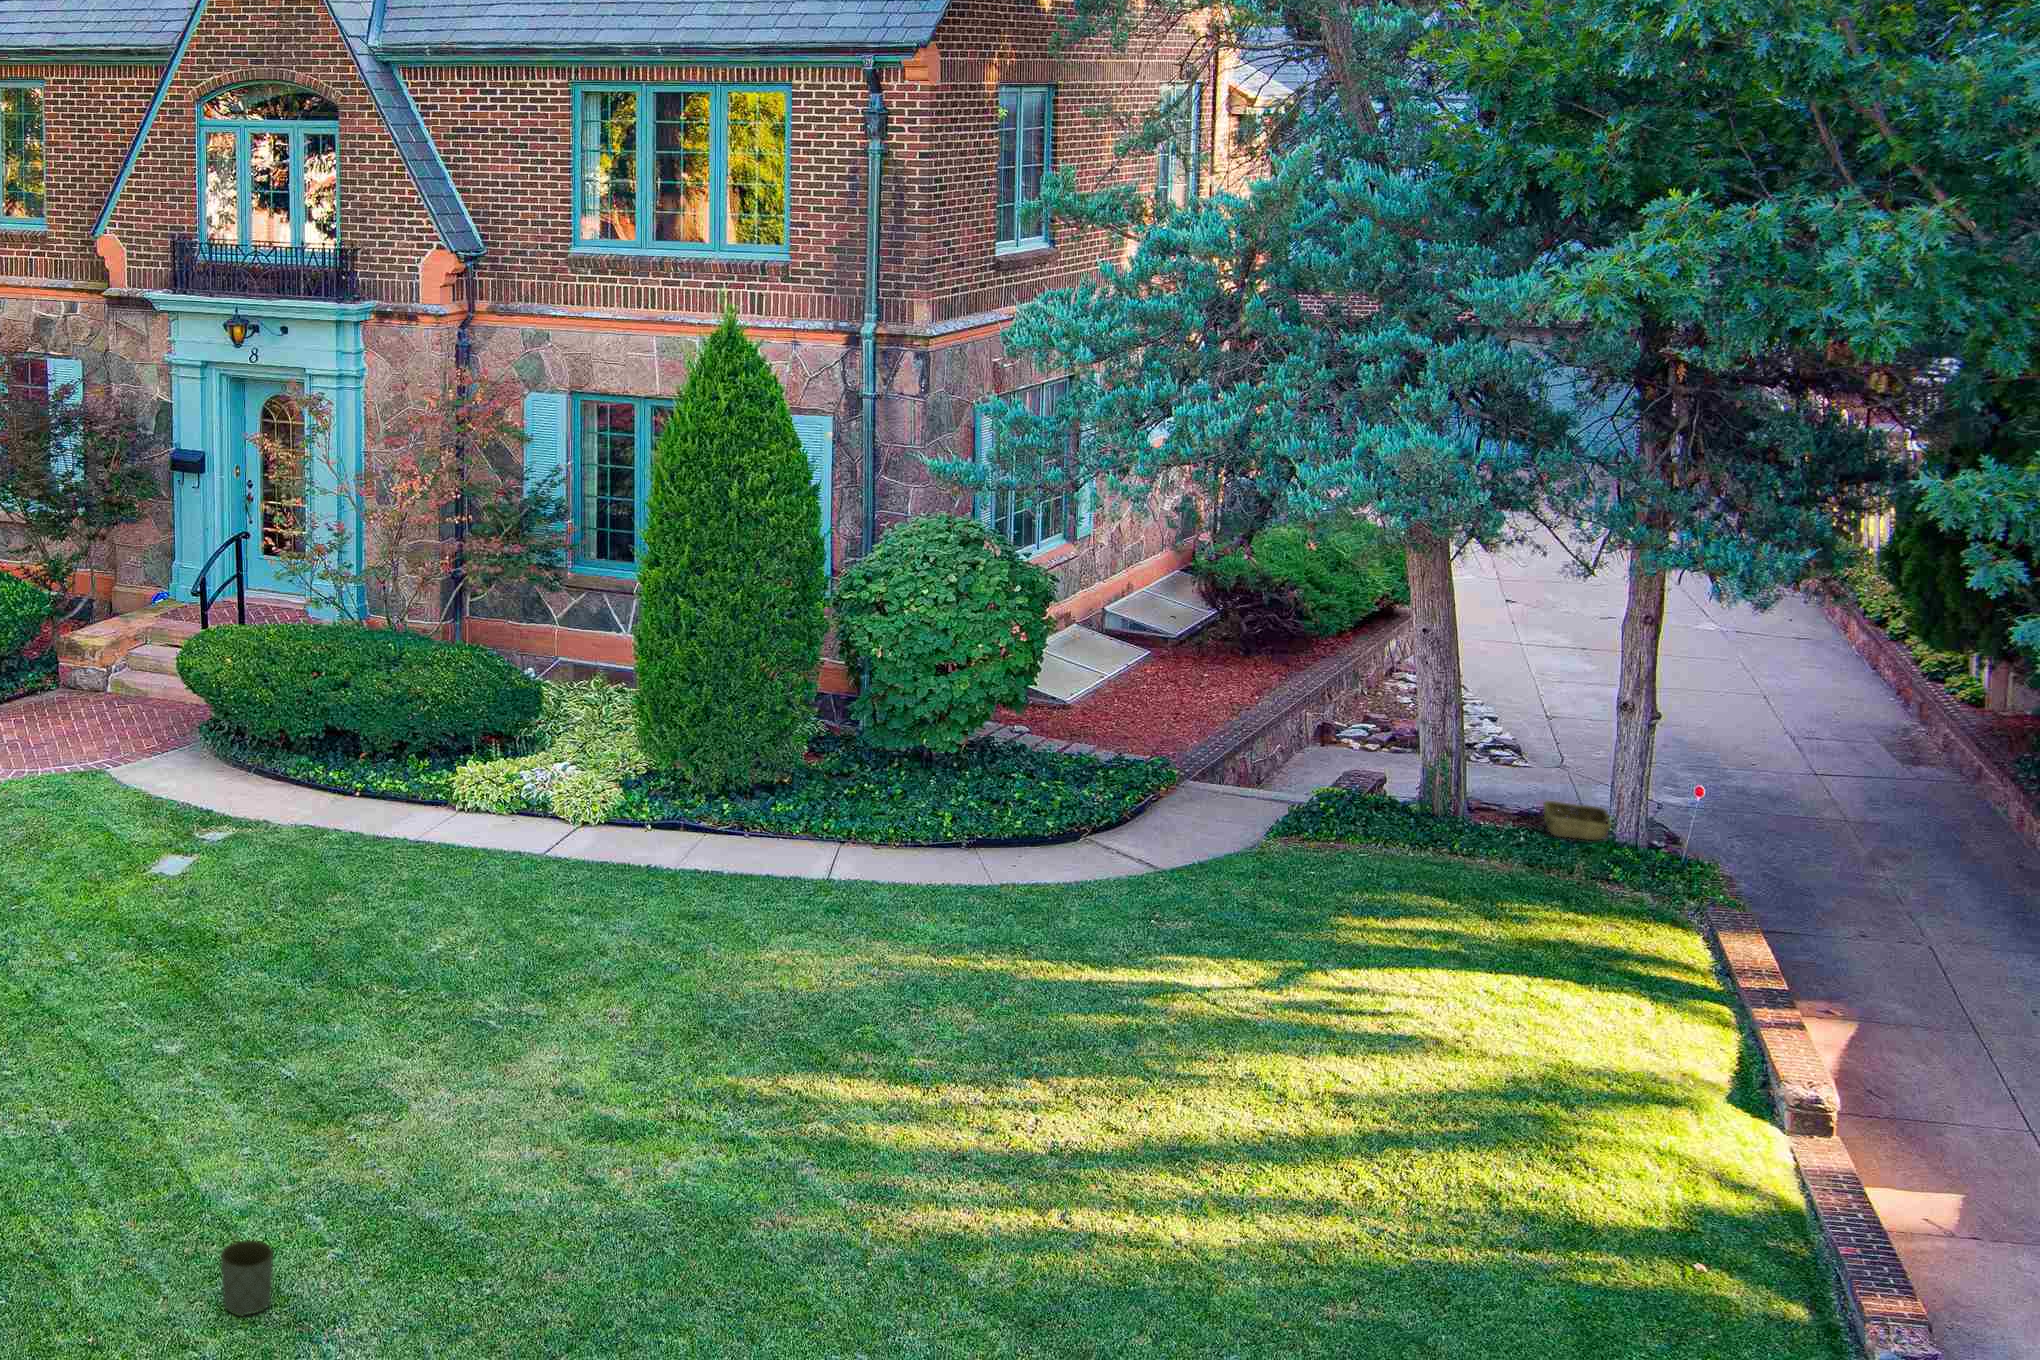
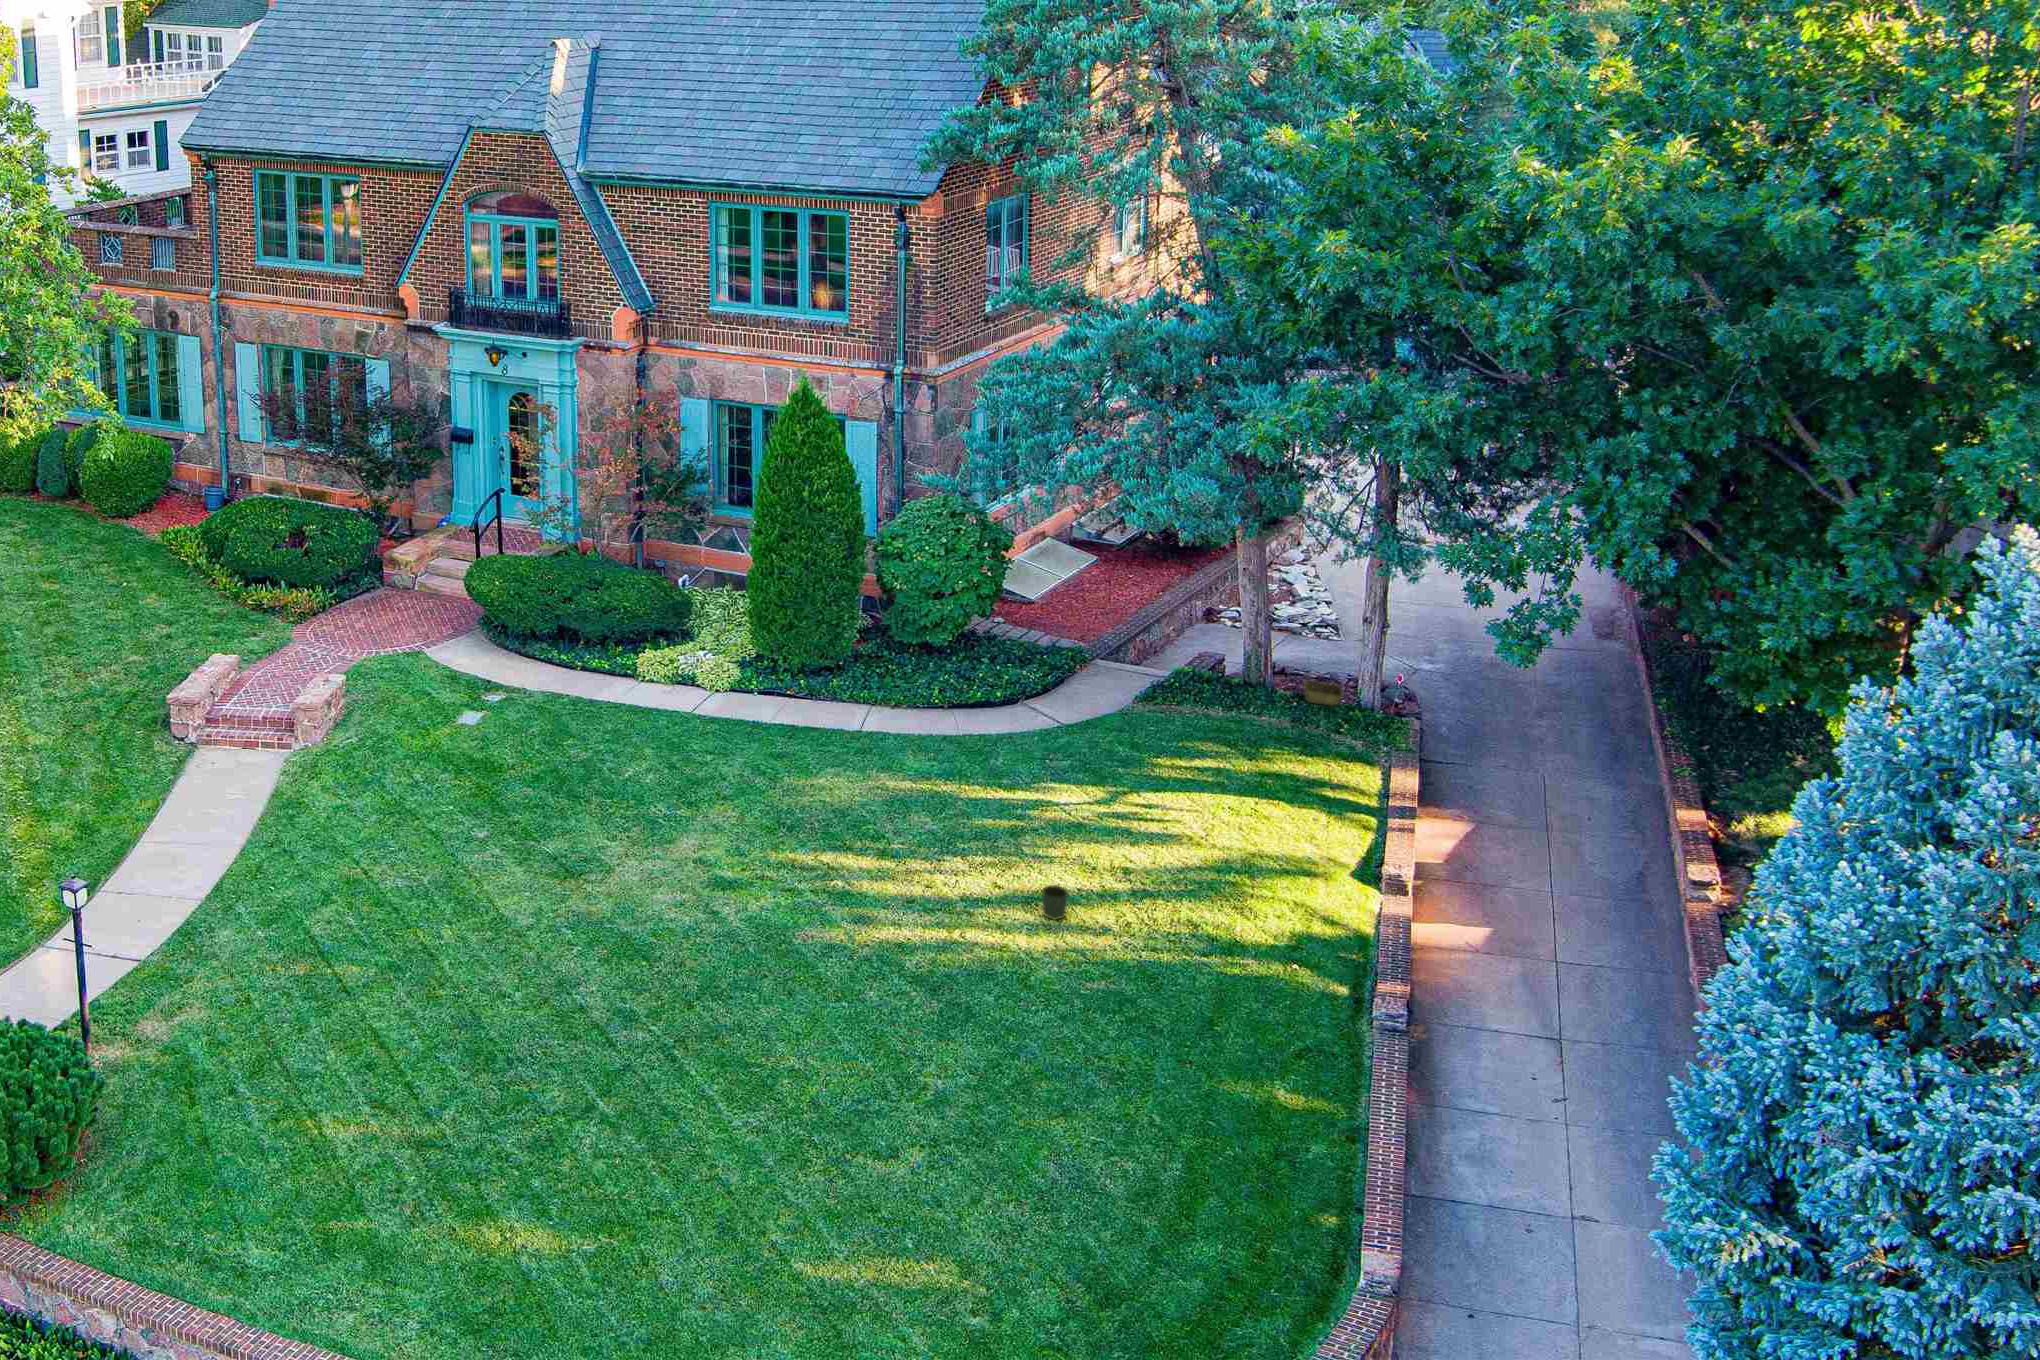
planter: present [220,1240,273,1316] -> present [1042,885,1068,920]

